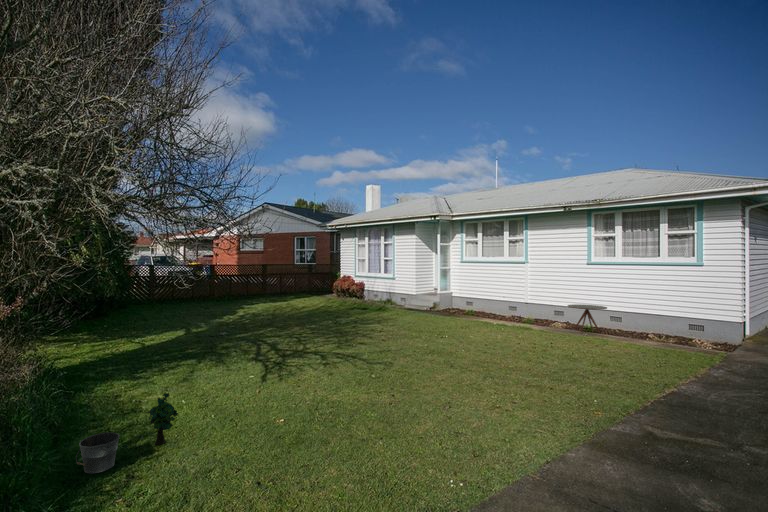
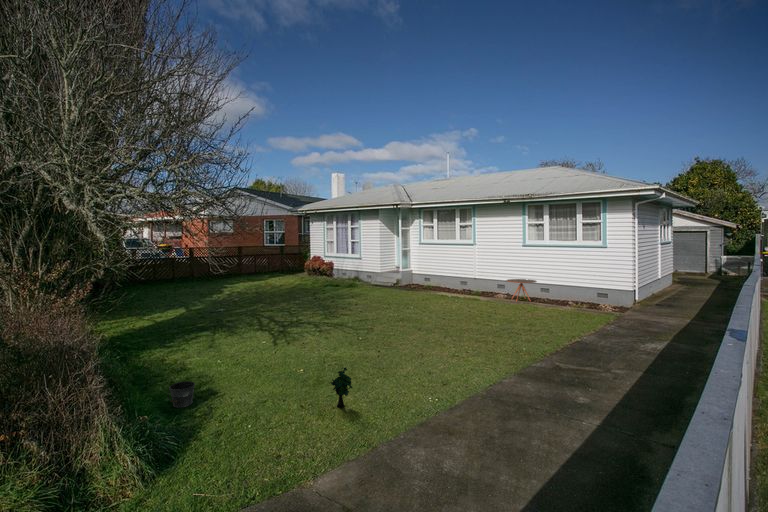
decorative plant: present [146,393,178,445] -> present [331,367,352,408]

